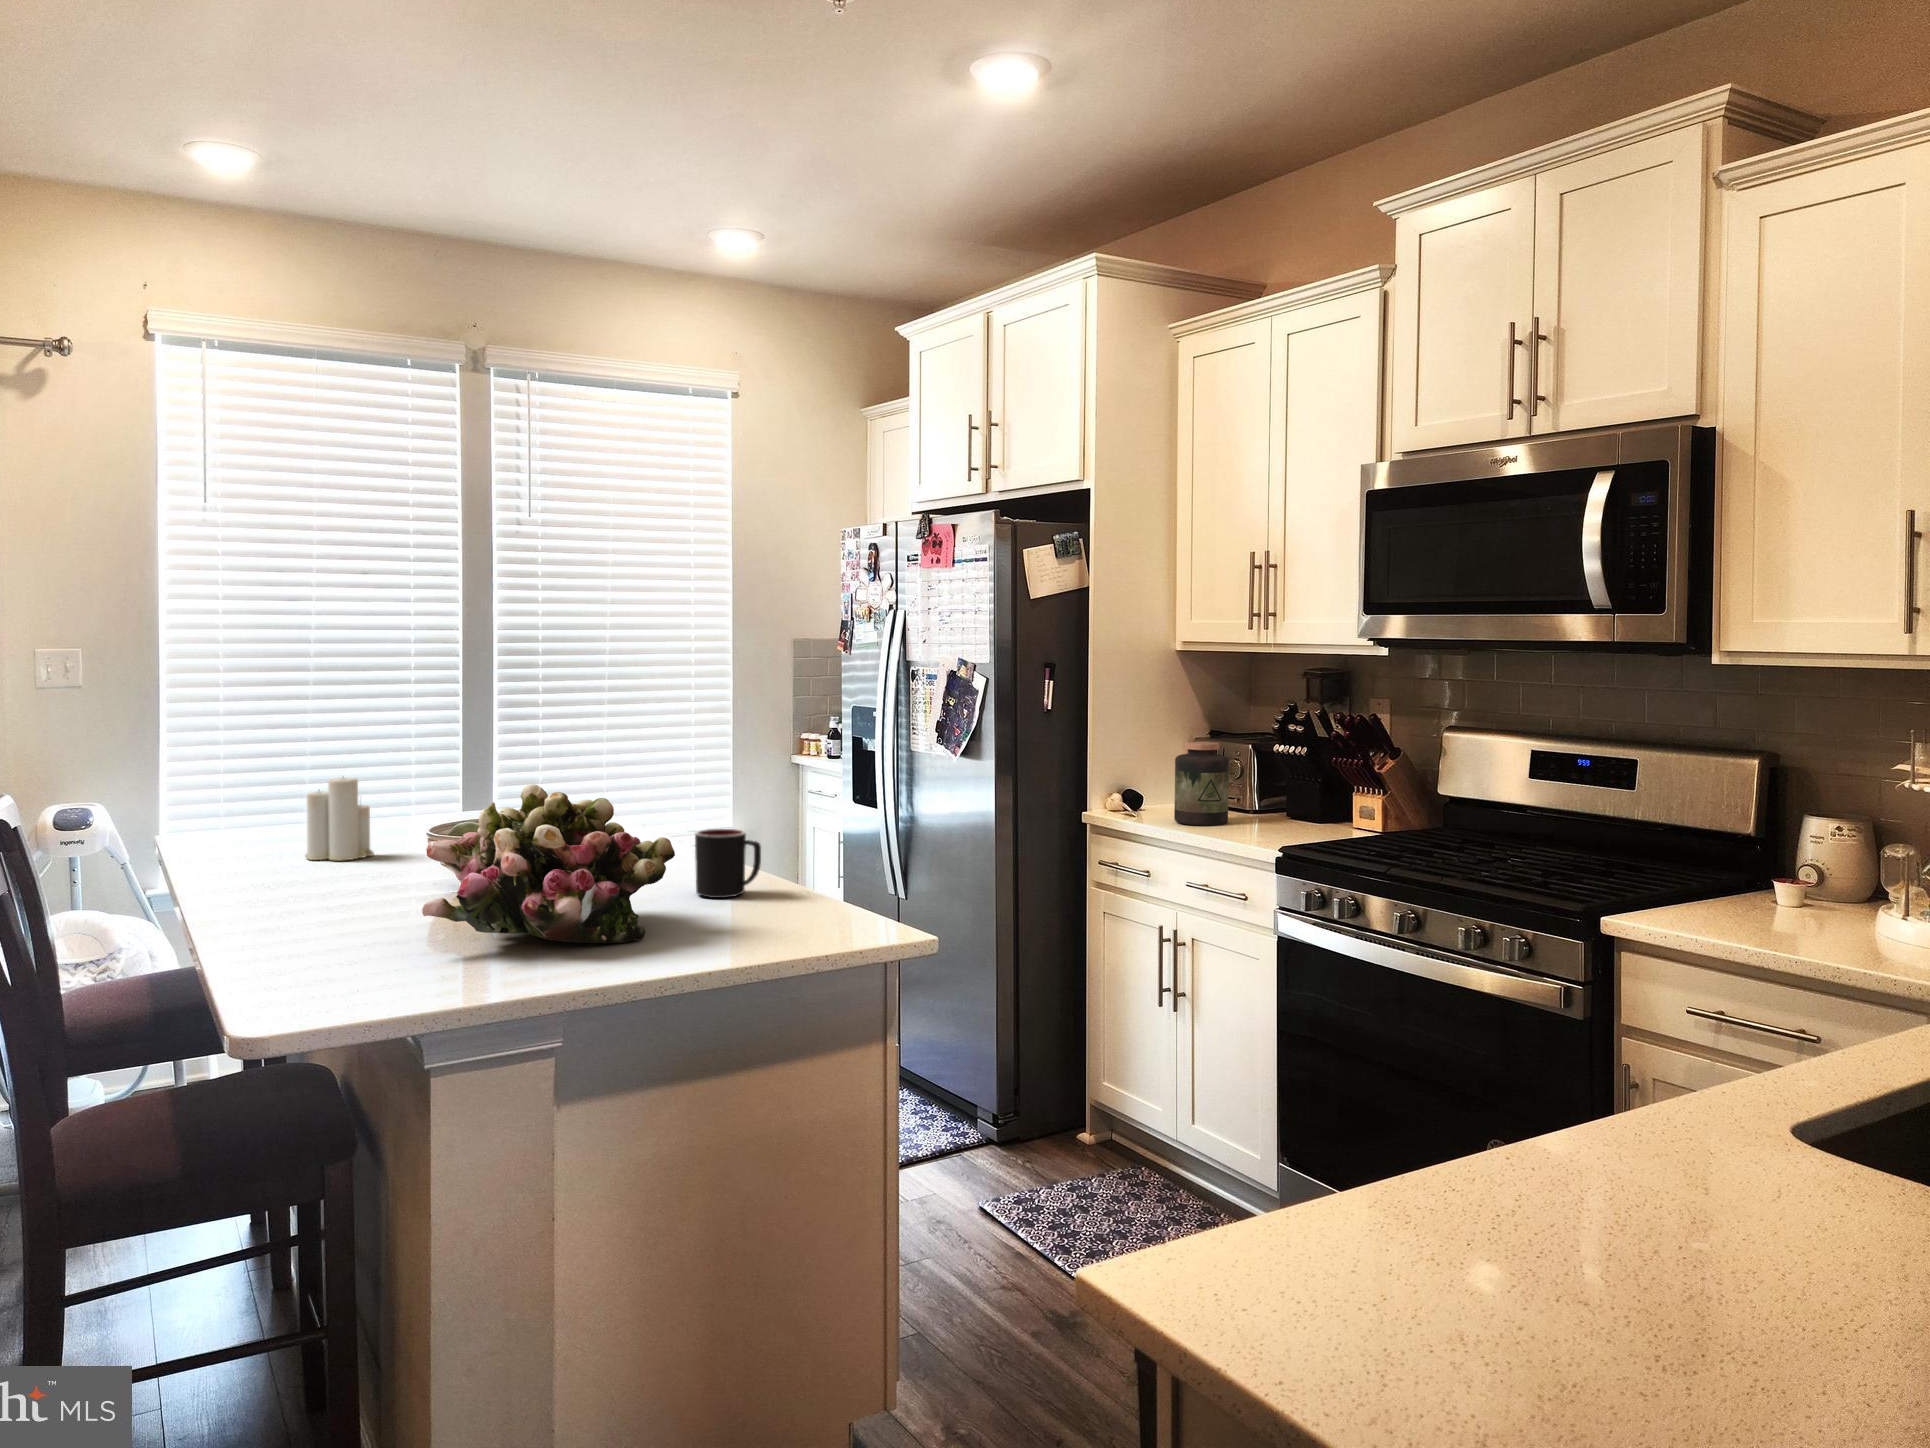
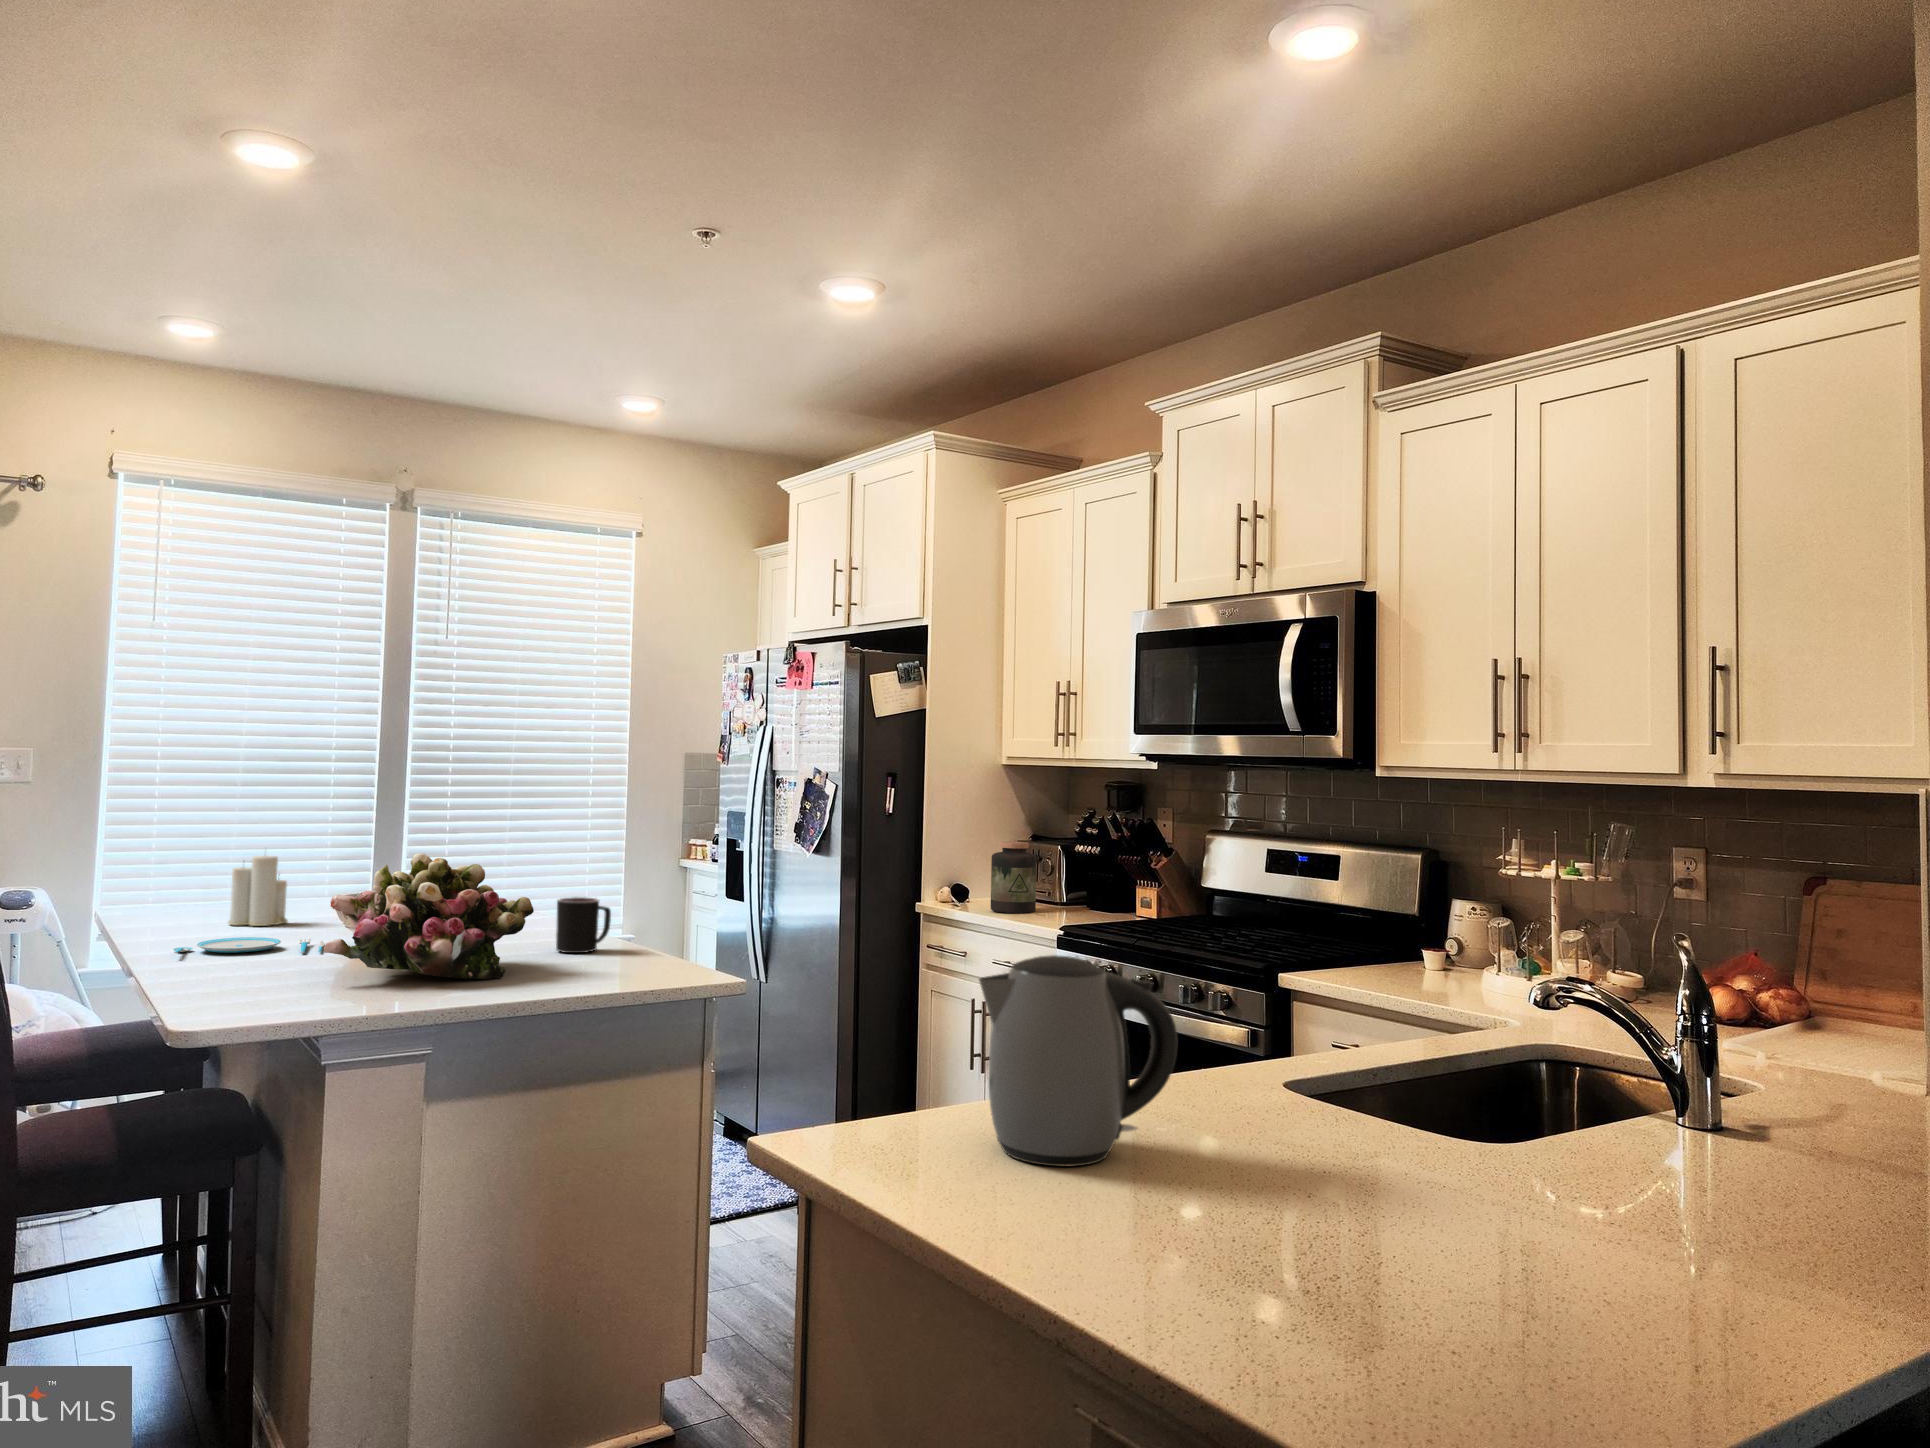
plate: none [241,881,419,907] -> present [174,937,324,953]
kettle: none [1448,985,1771,1328] -> present [979,955,1177,1166]

